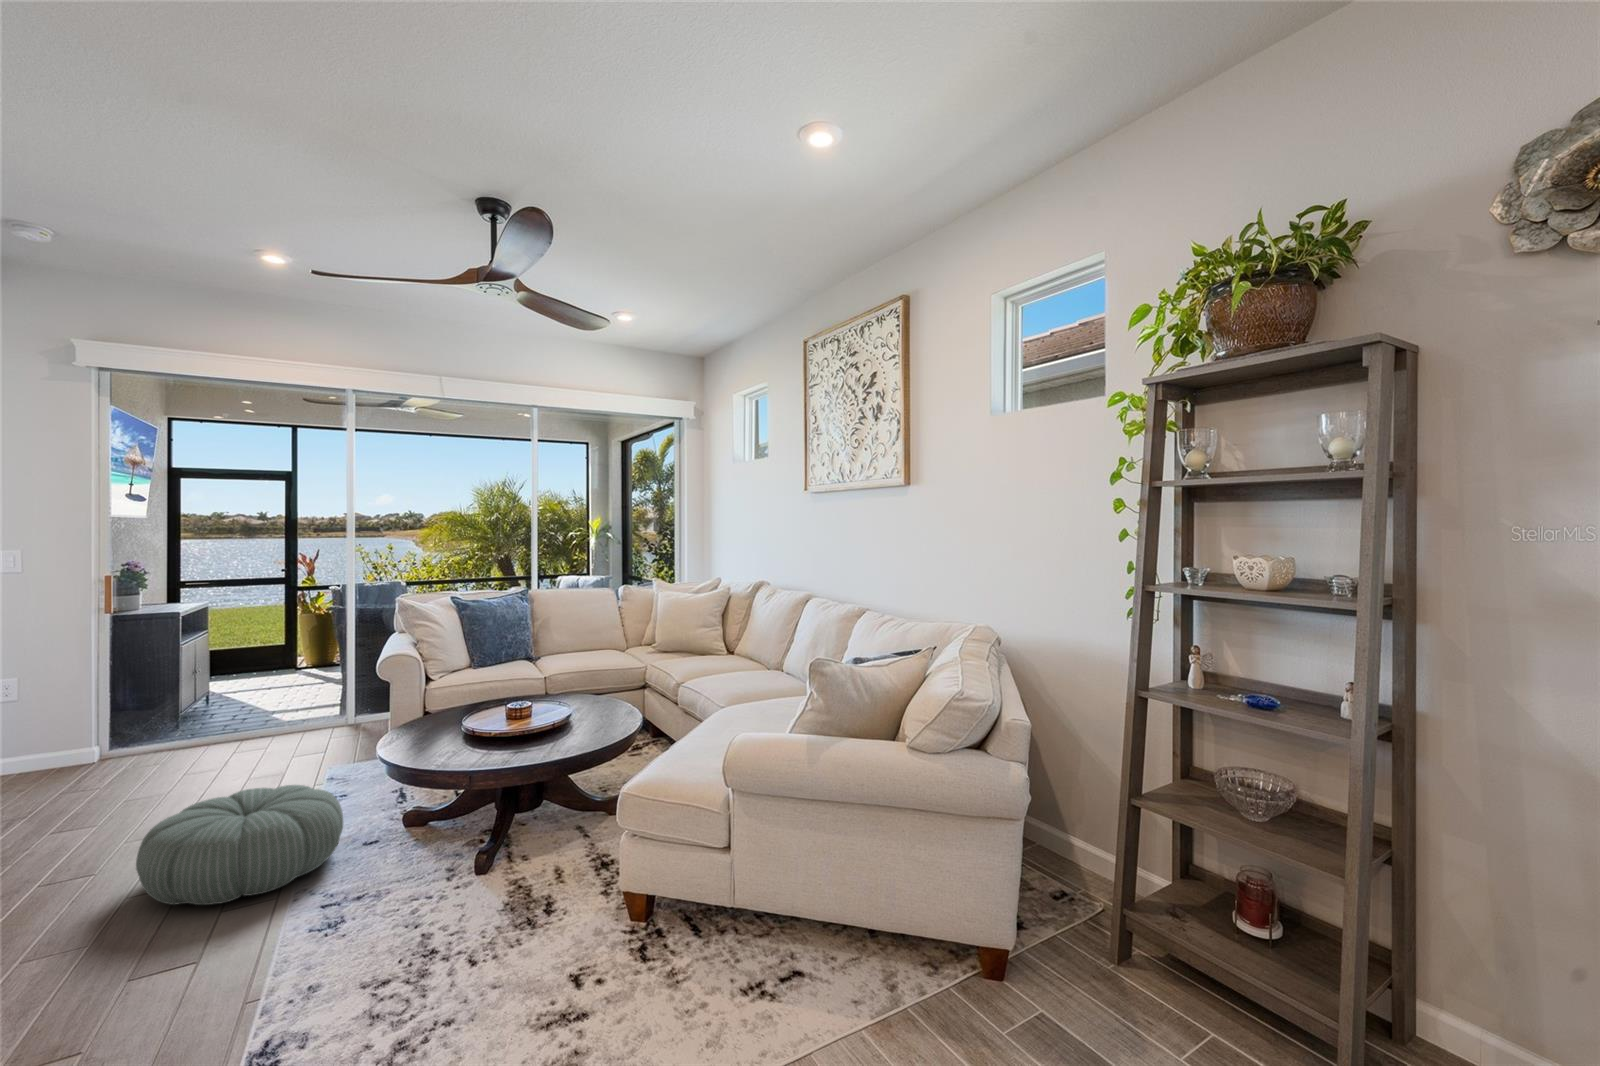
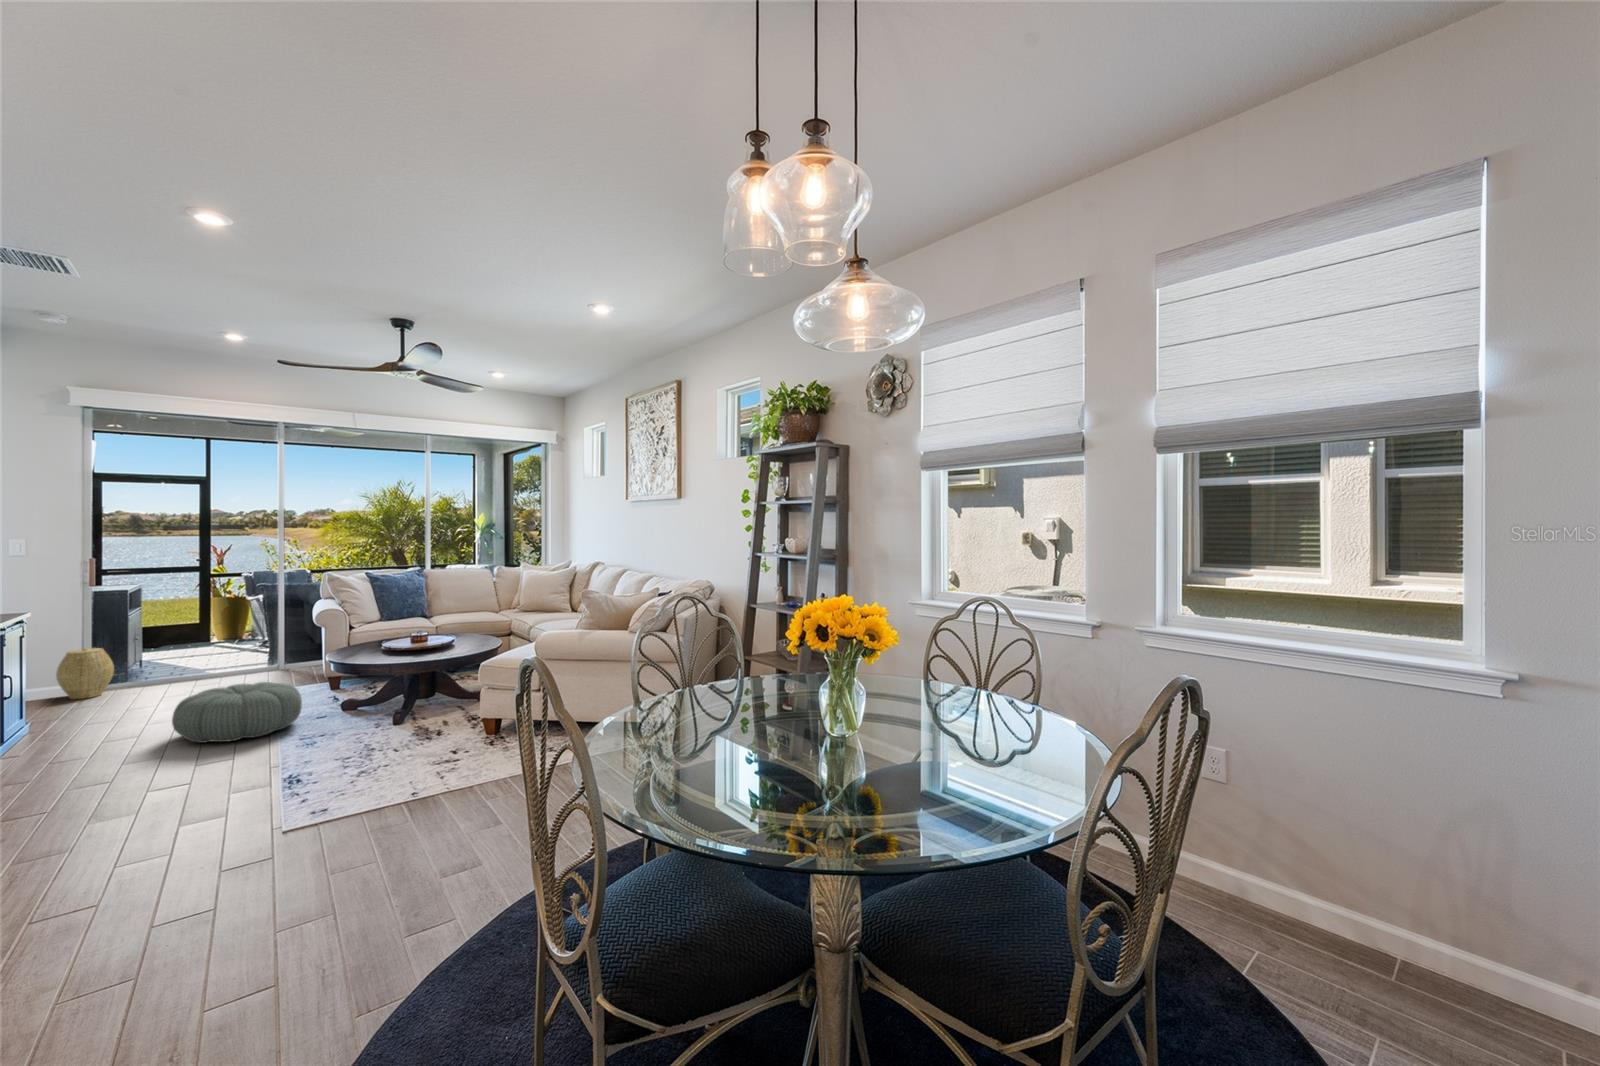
woven basket: none [41,706,120,781] -> present [56,648,114,699]

